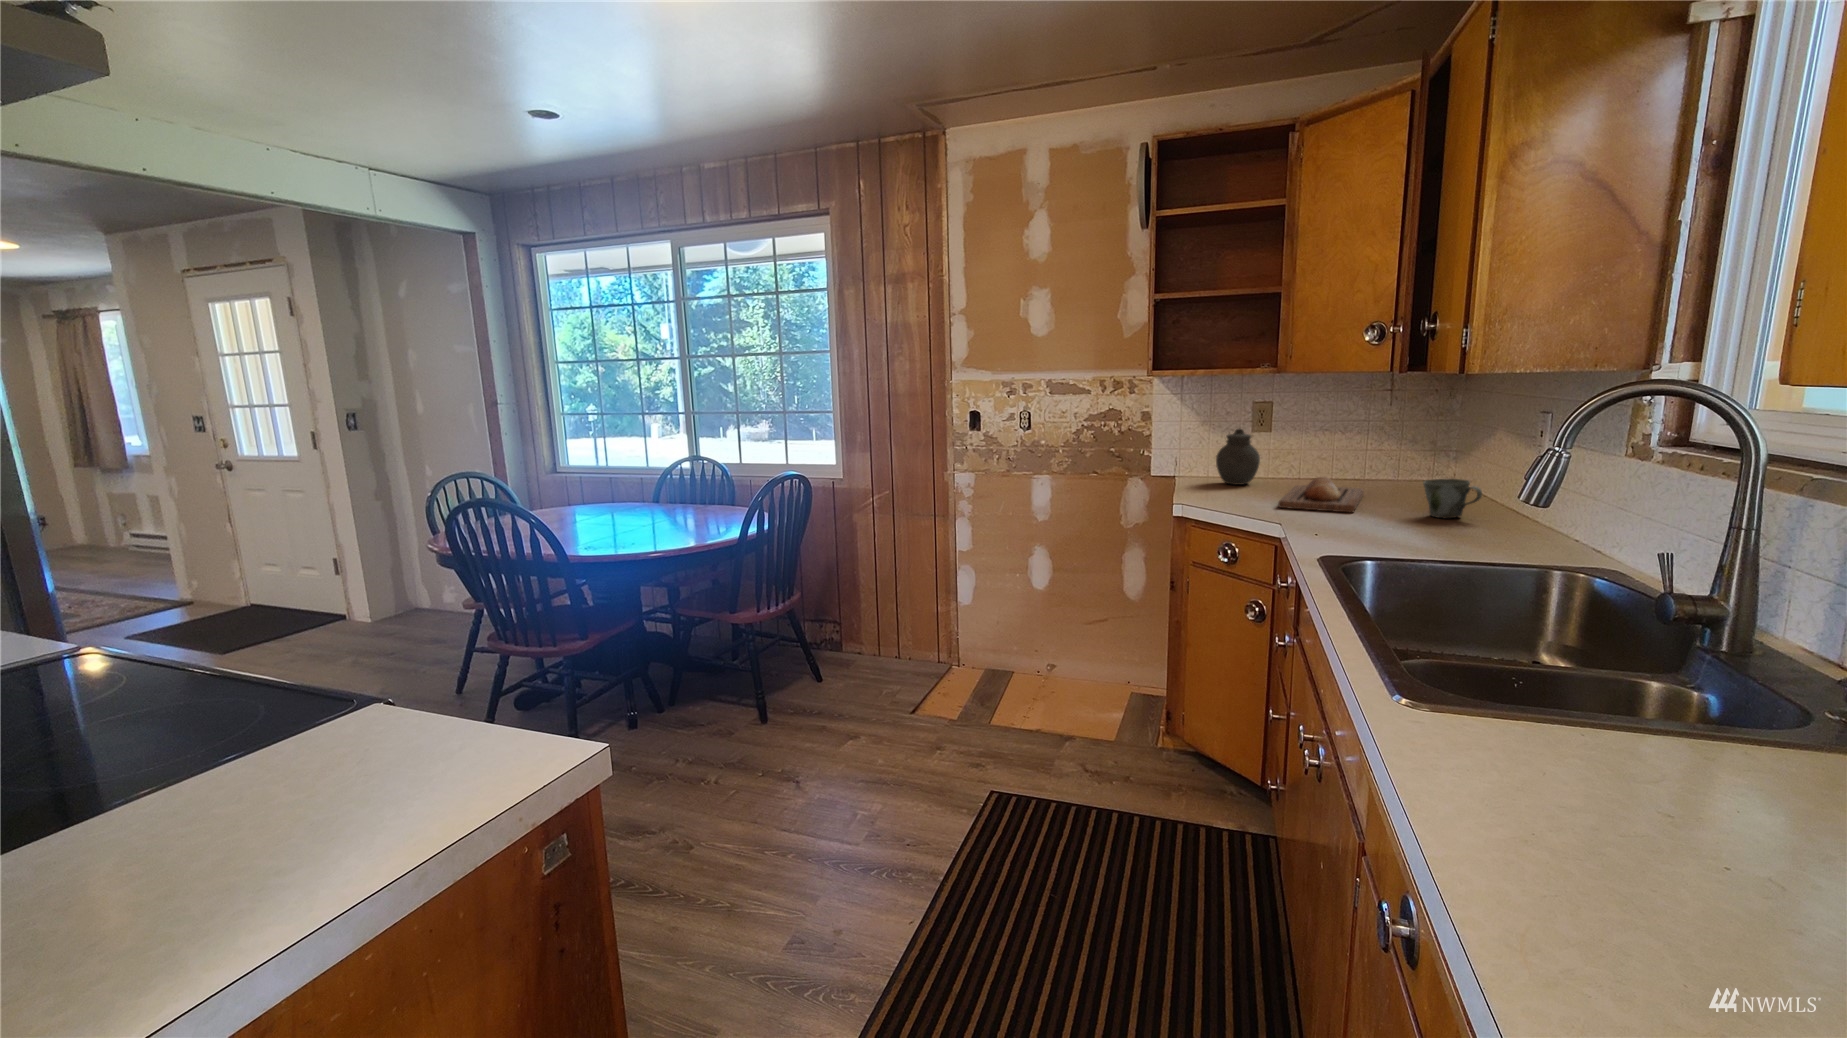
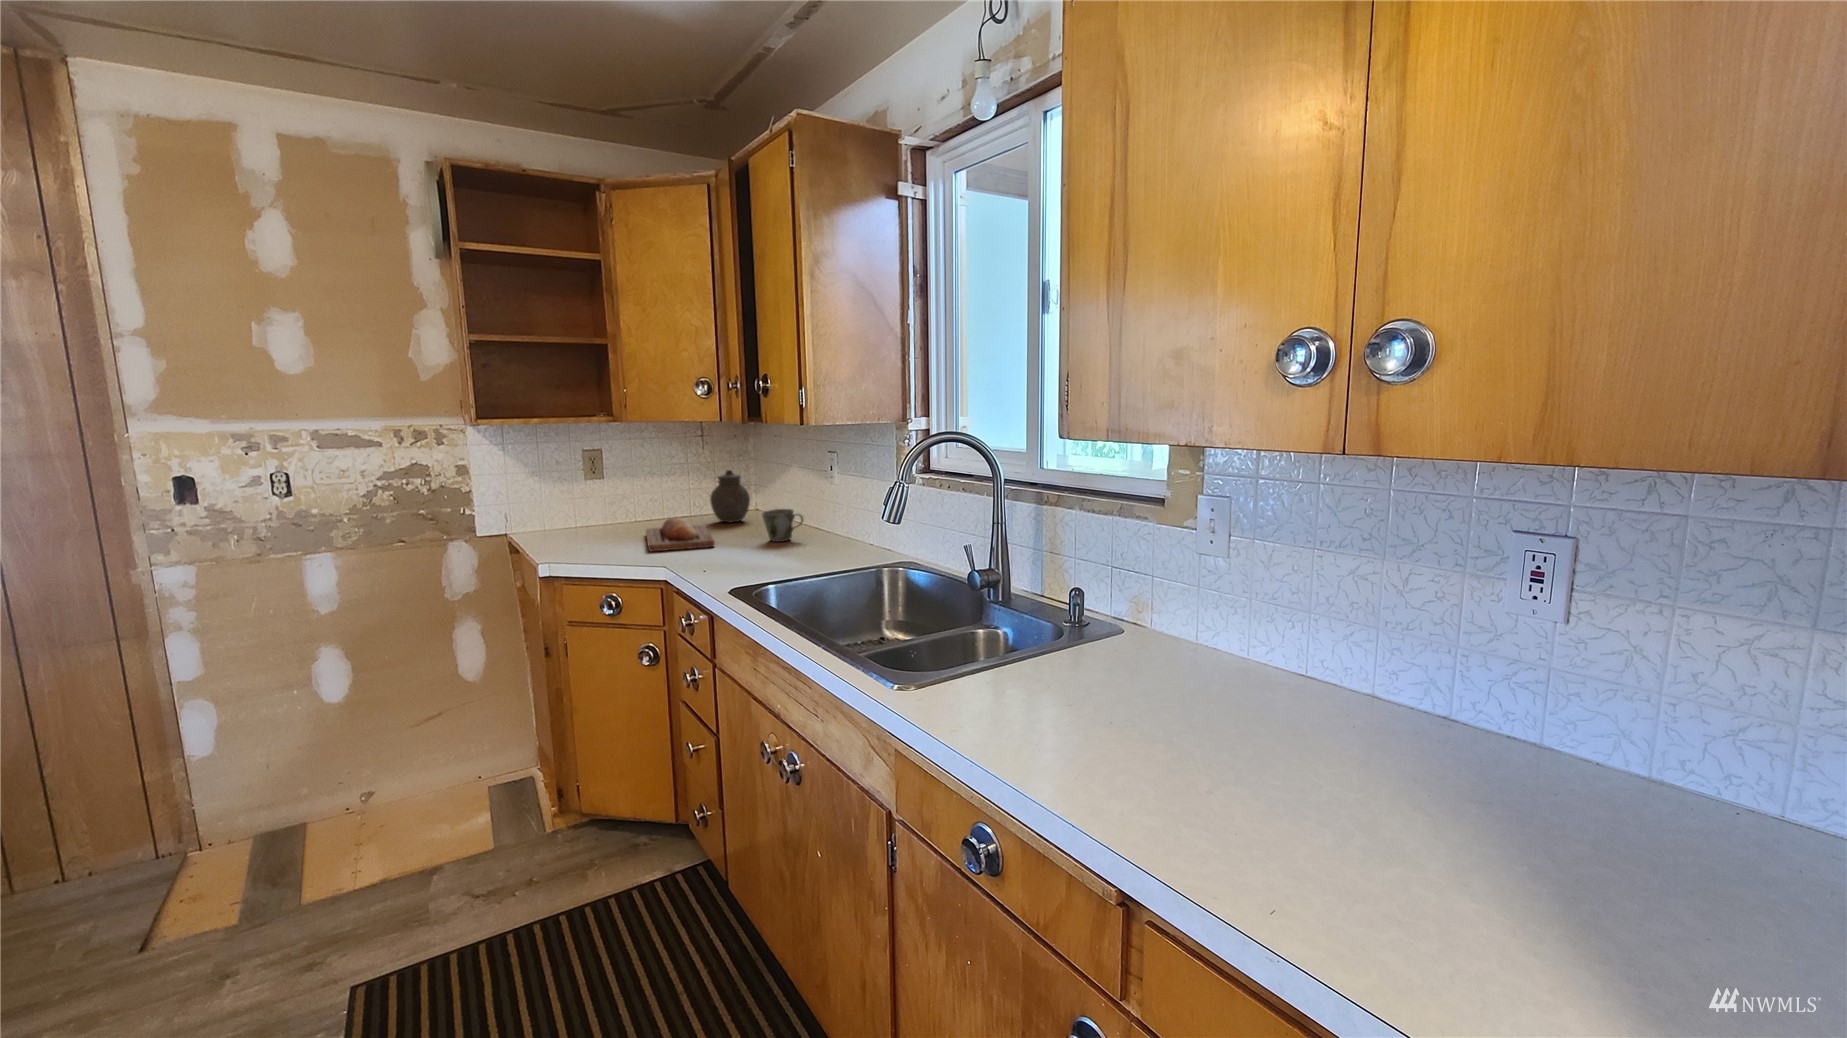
jar: present [1216,429,1260,485] -> present [710,470,750,523]

